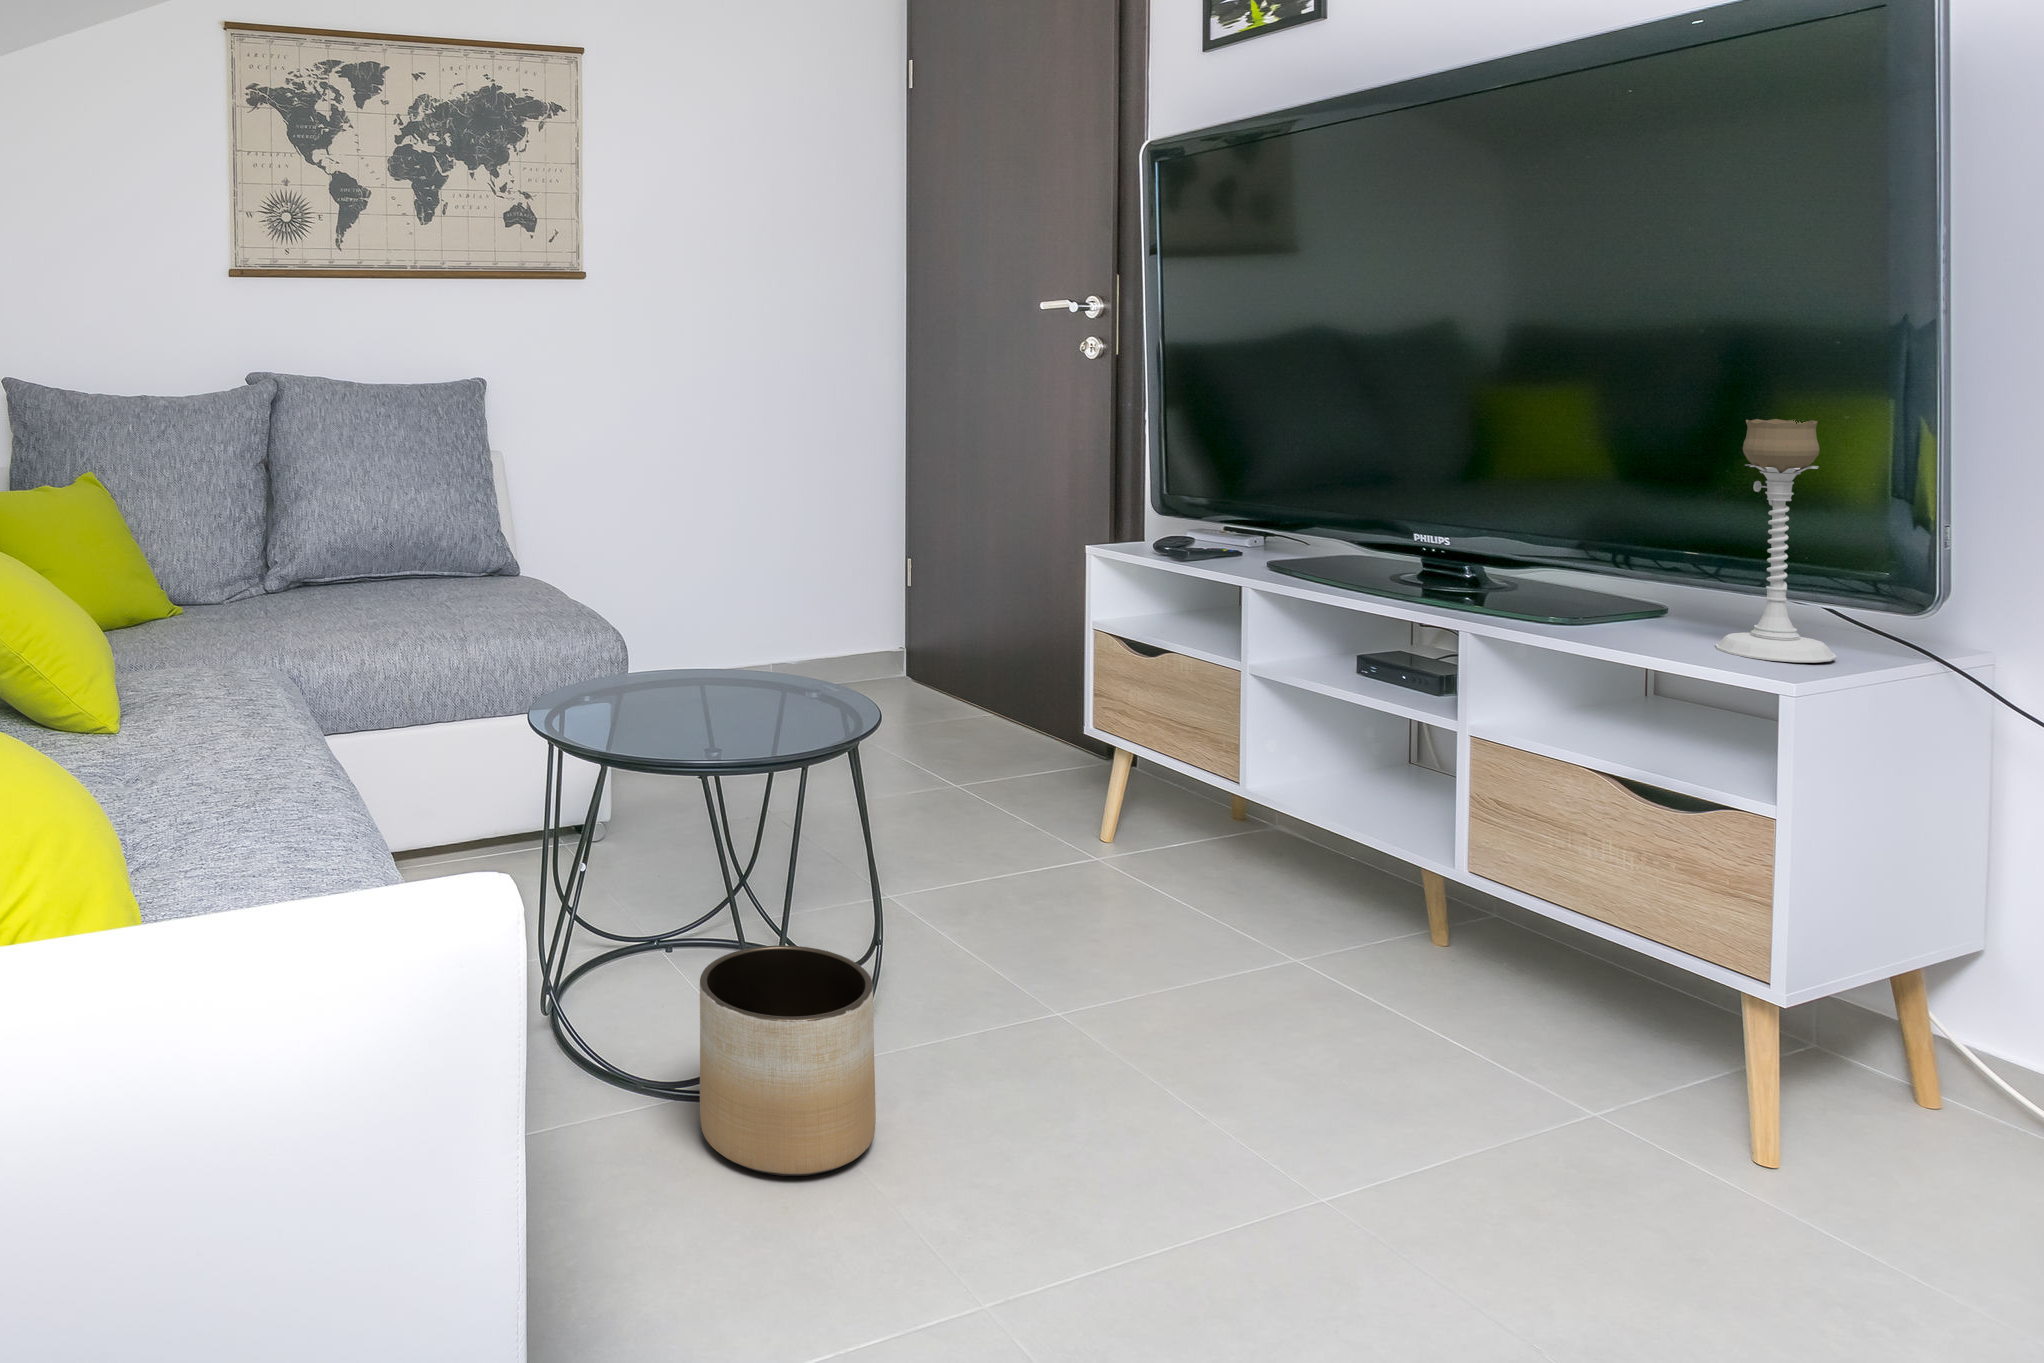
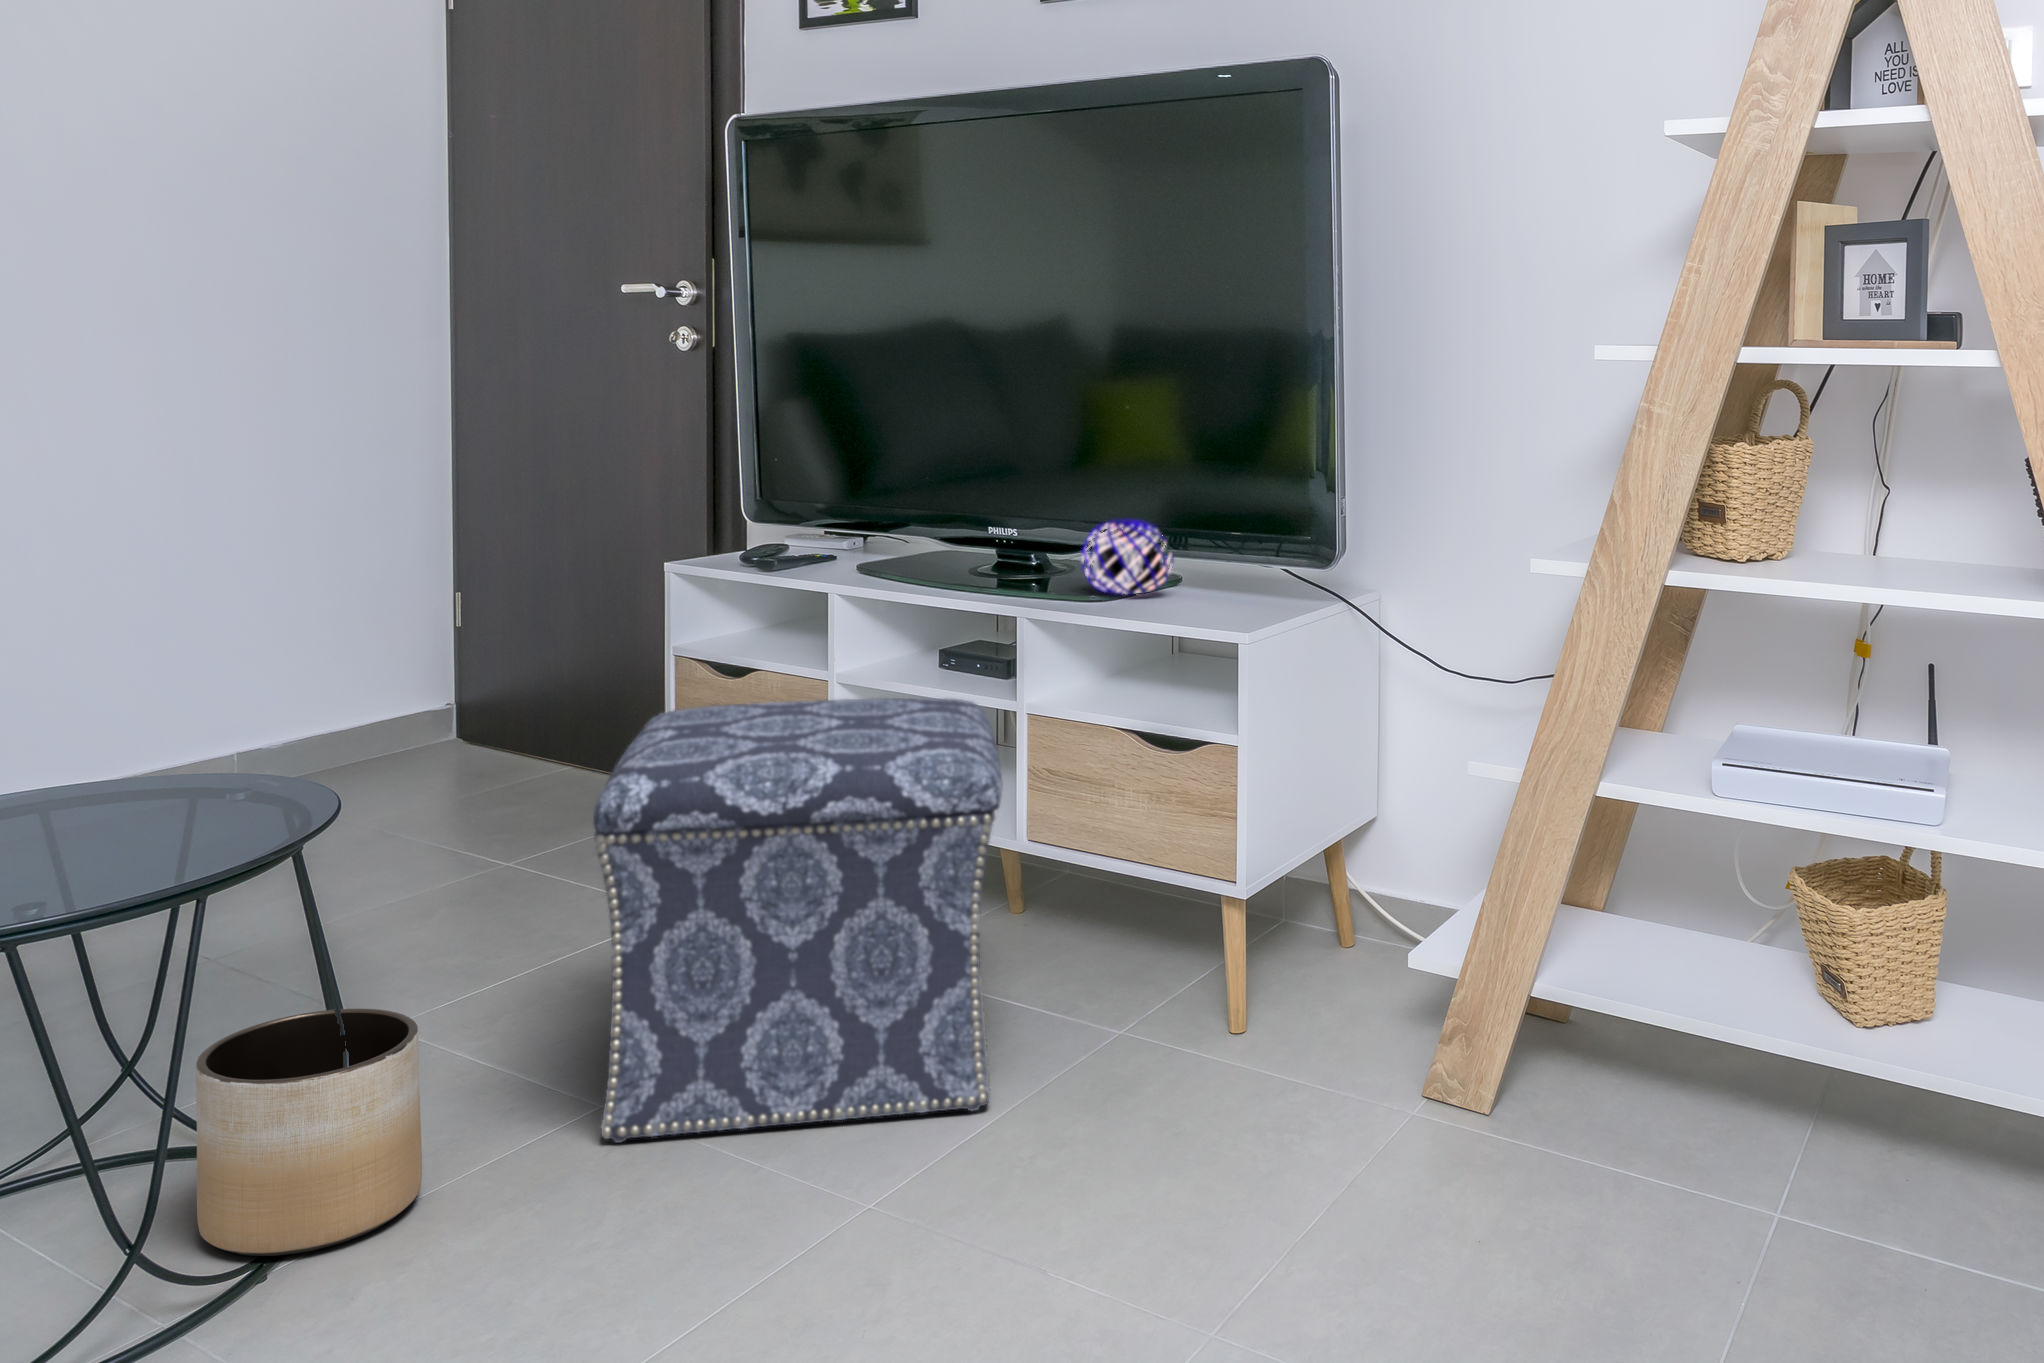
candle holder: present [1715,419,1837,663] -> none [1201,419,1279,616]
decorative orb: none [1541,533,1668,621] -> present [1081,519,1174,595]
ottoman: none [1027,700,1476,1207] -> present [592,698,1002,1143]

